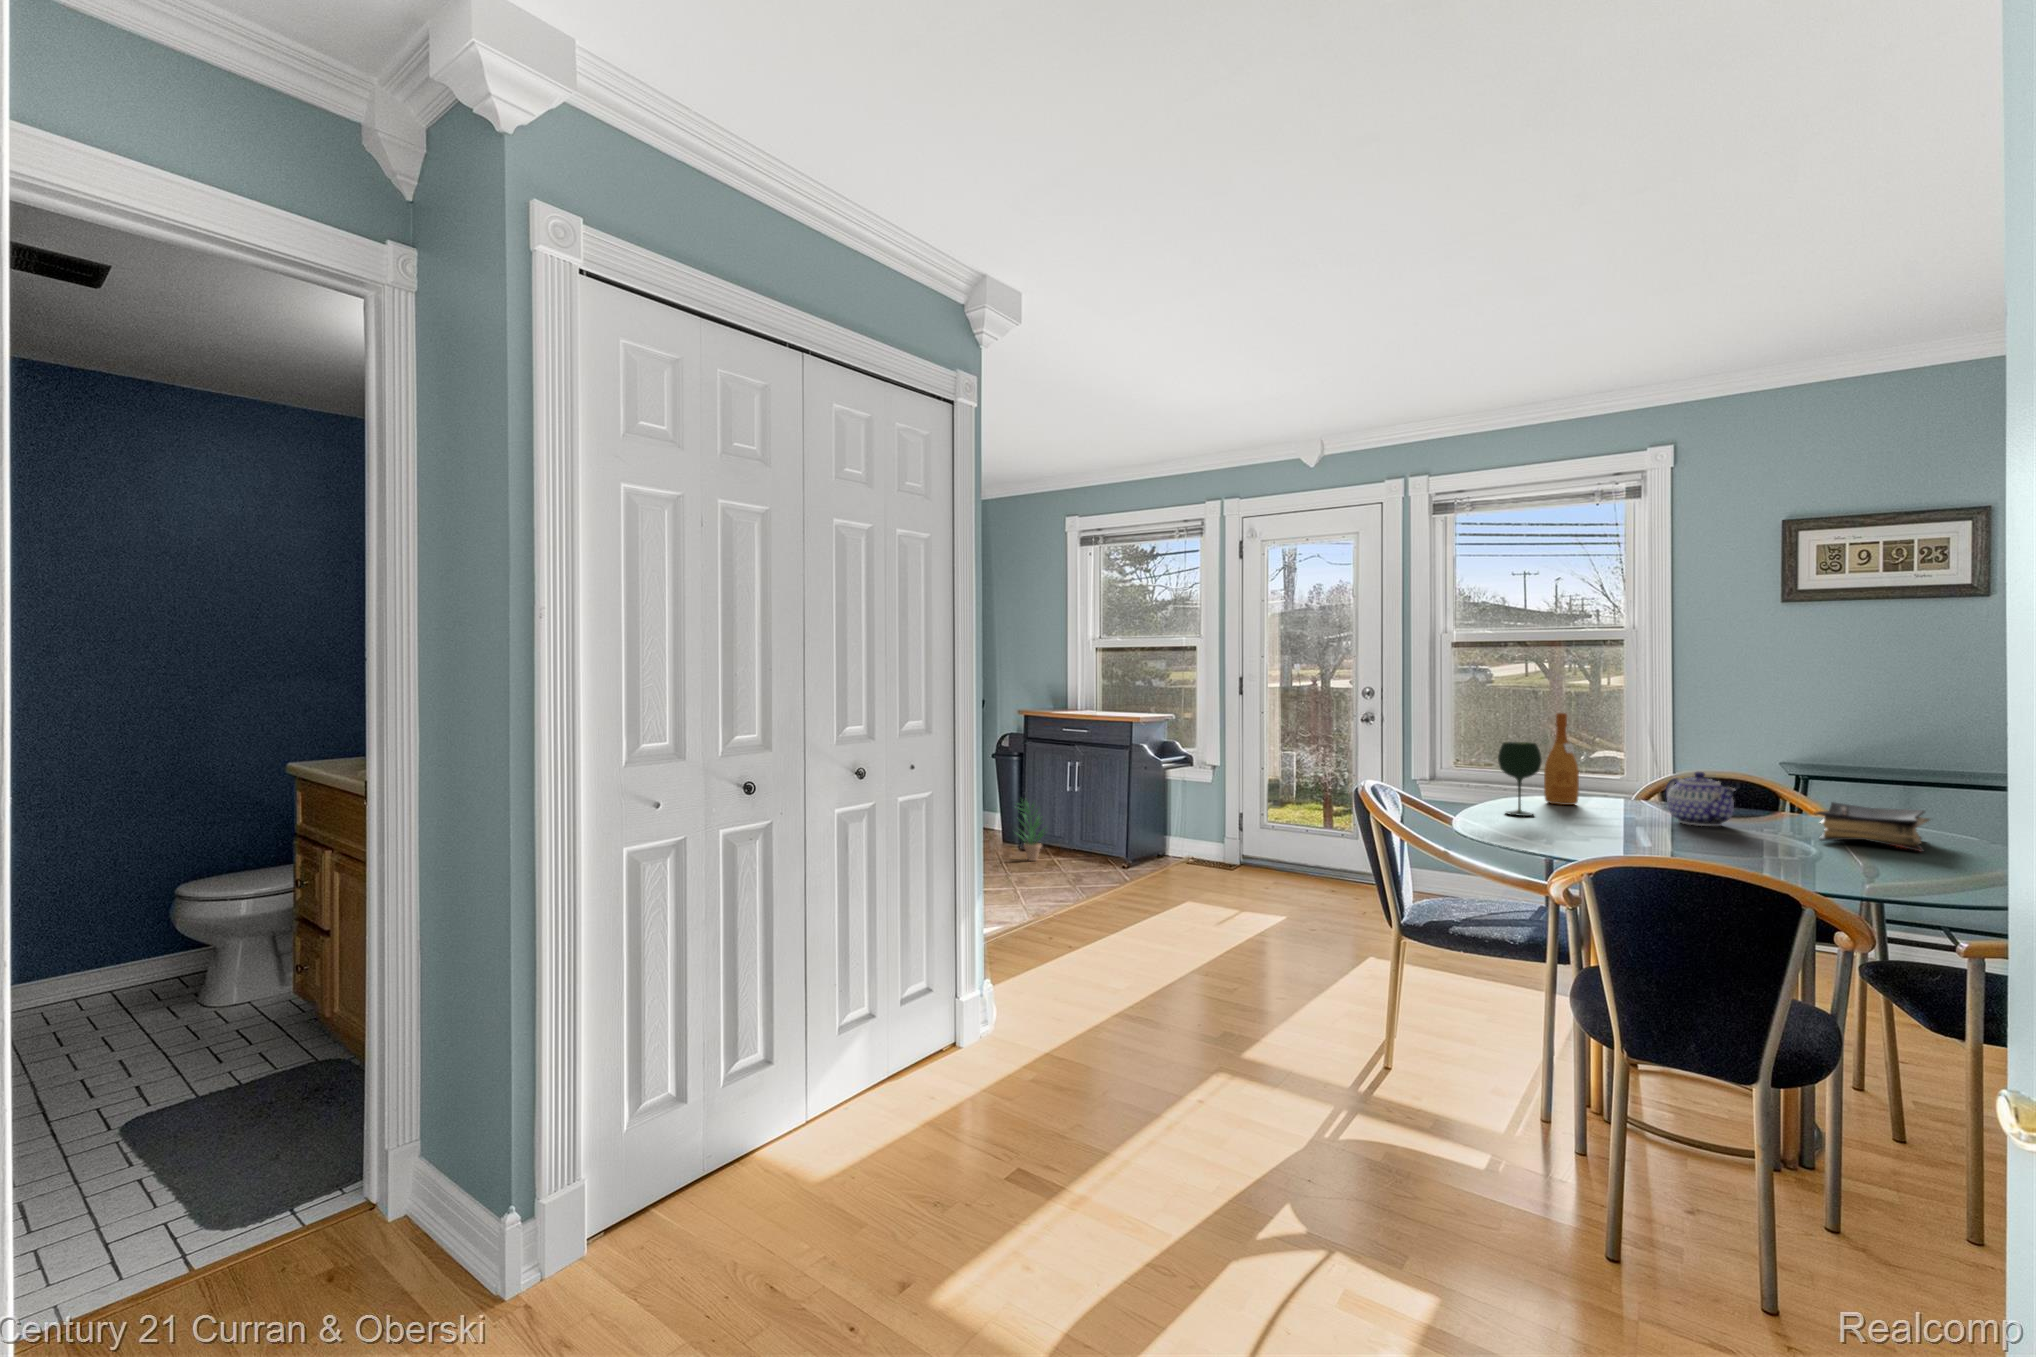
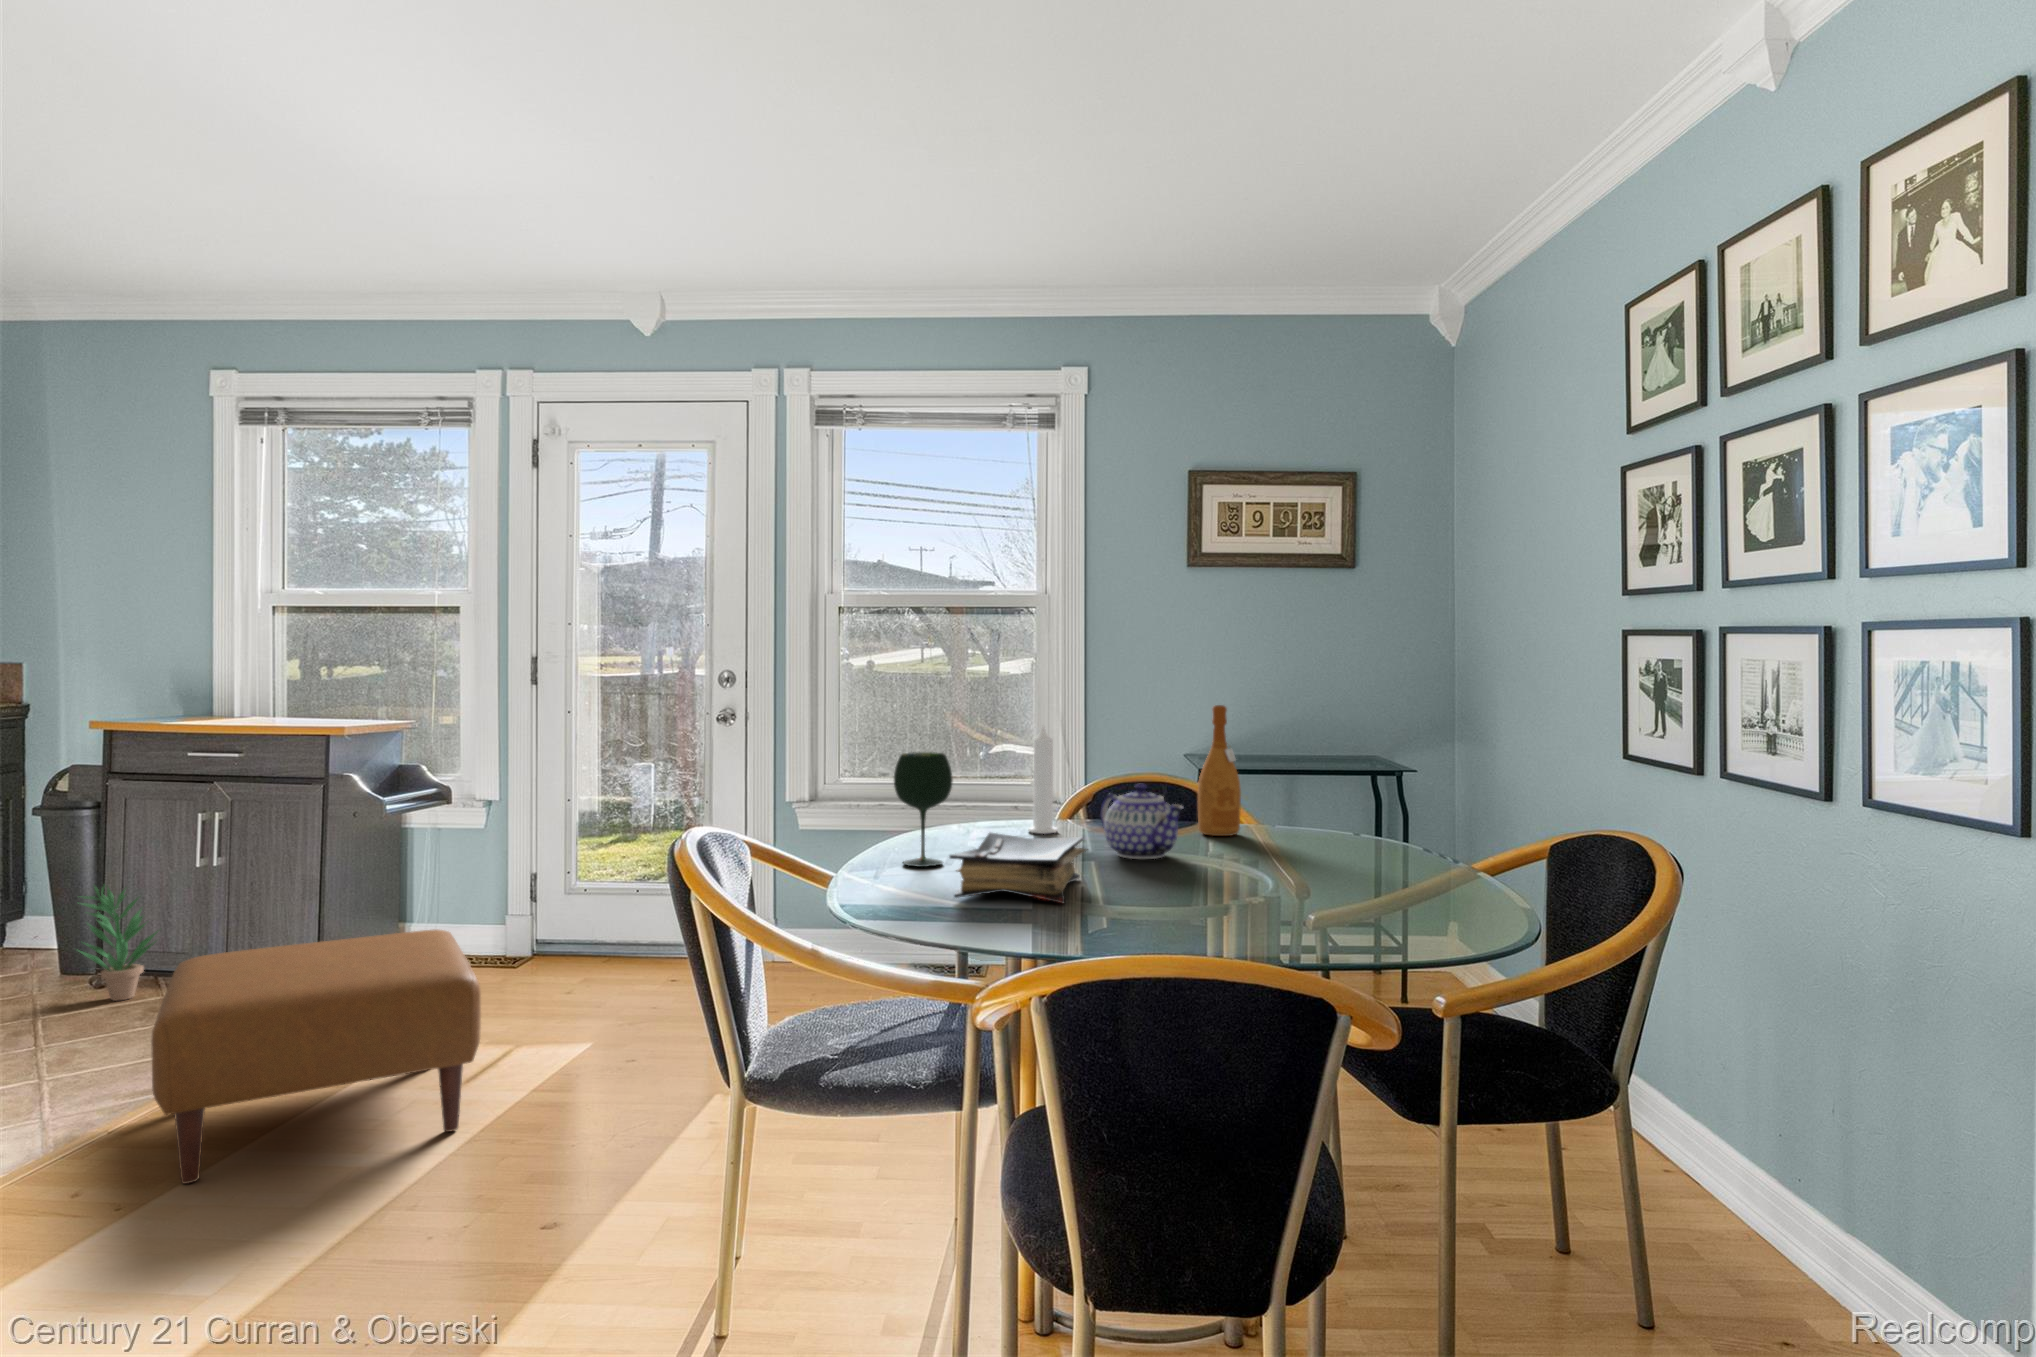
wine bottle: present [1544,713,1579,805] -> present [1198,705,1241,836]
candle: none [1606,728,1632,805] -> present [1028,726,1058,834]
book: present [1816,802,1930,852] -> present [950,833,1087,904]
ottoman: none [1074,836,1229,949] -> present [151,929,481,1184]

